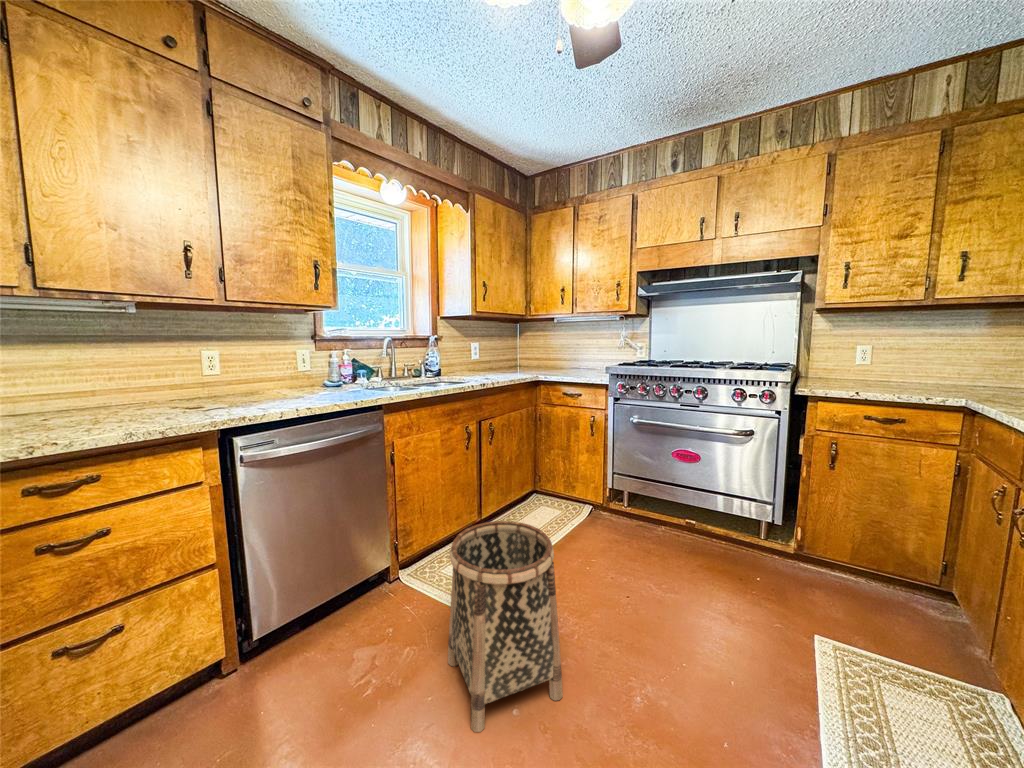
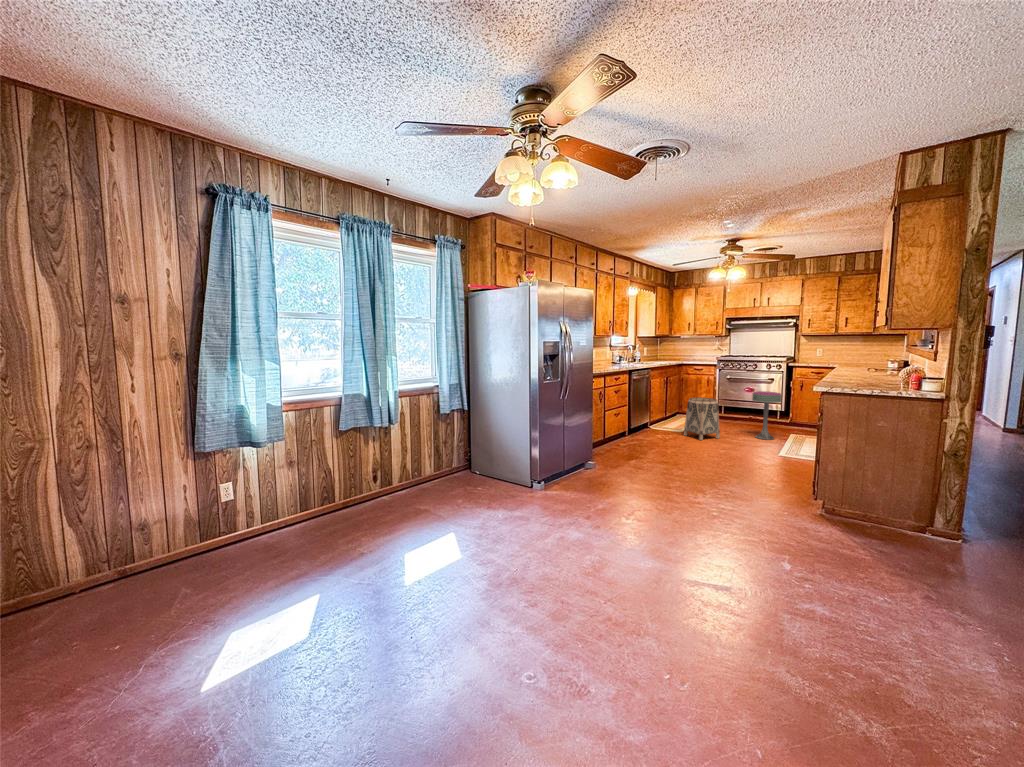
bar stool: none [686,503,800,710] -> present [752,391,782,440]

